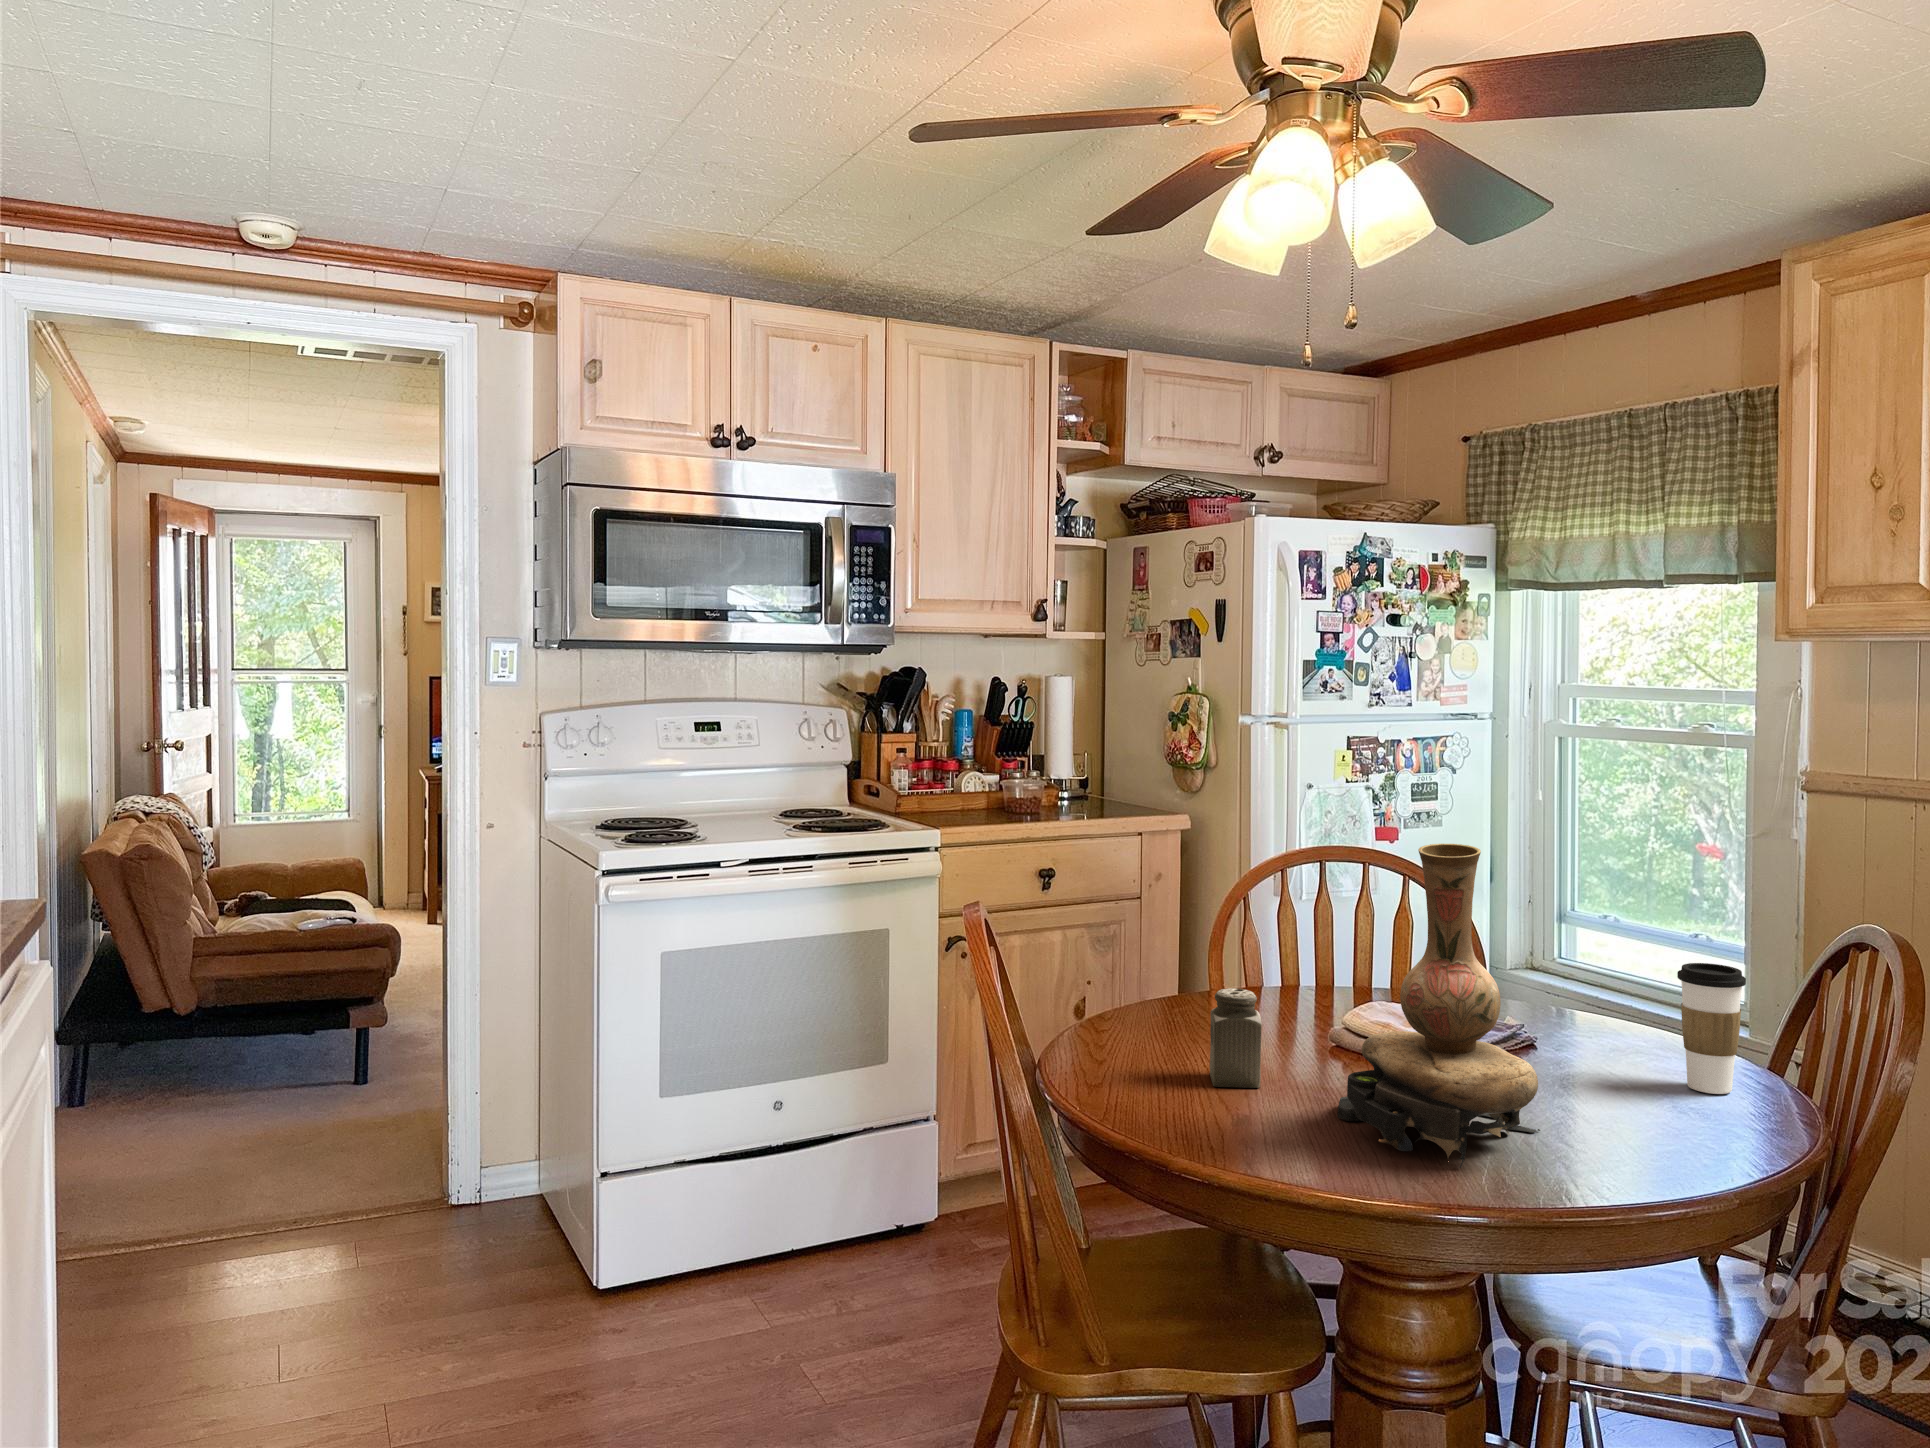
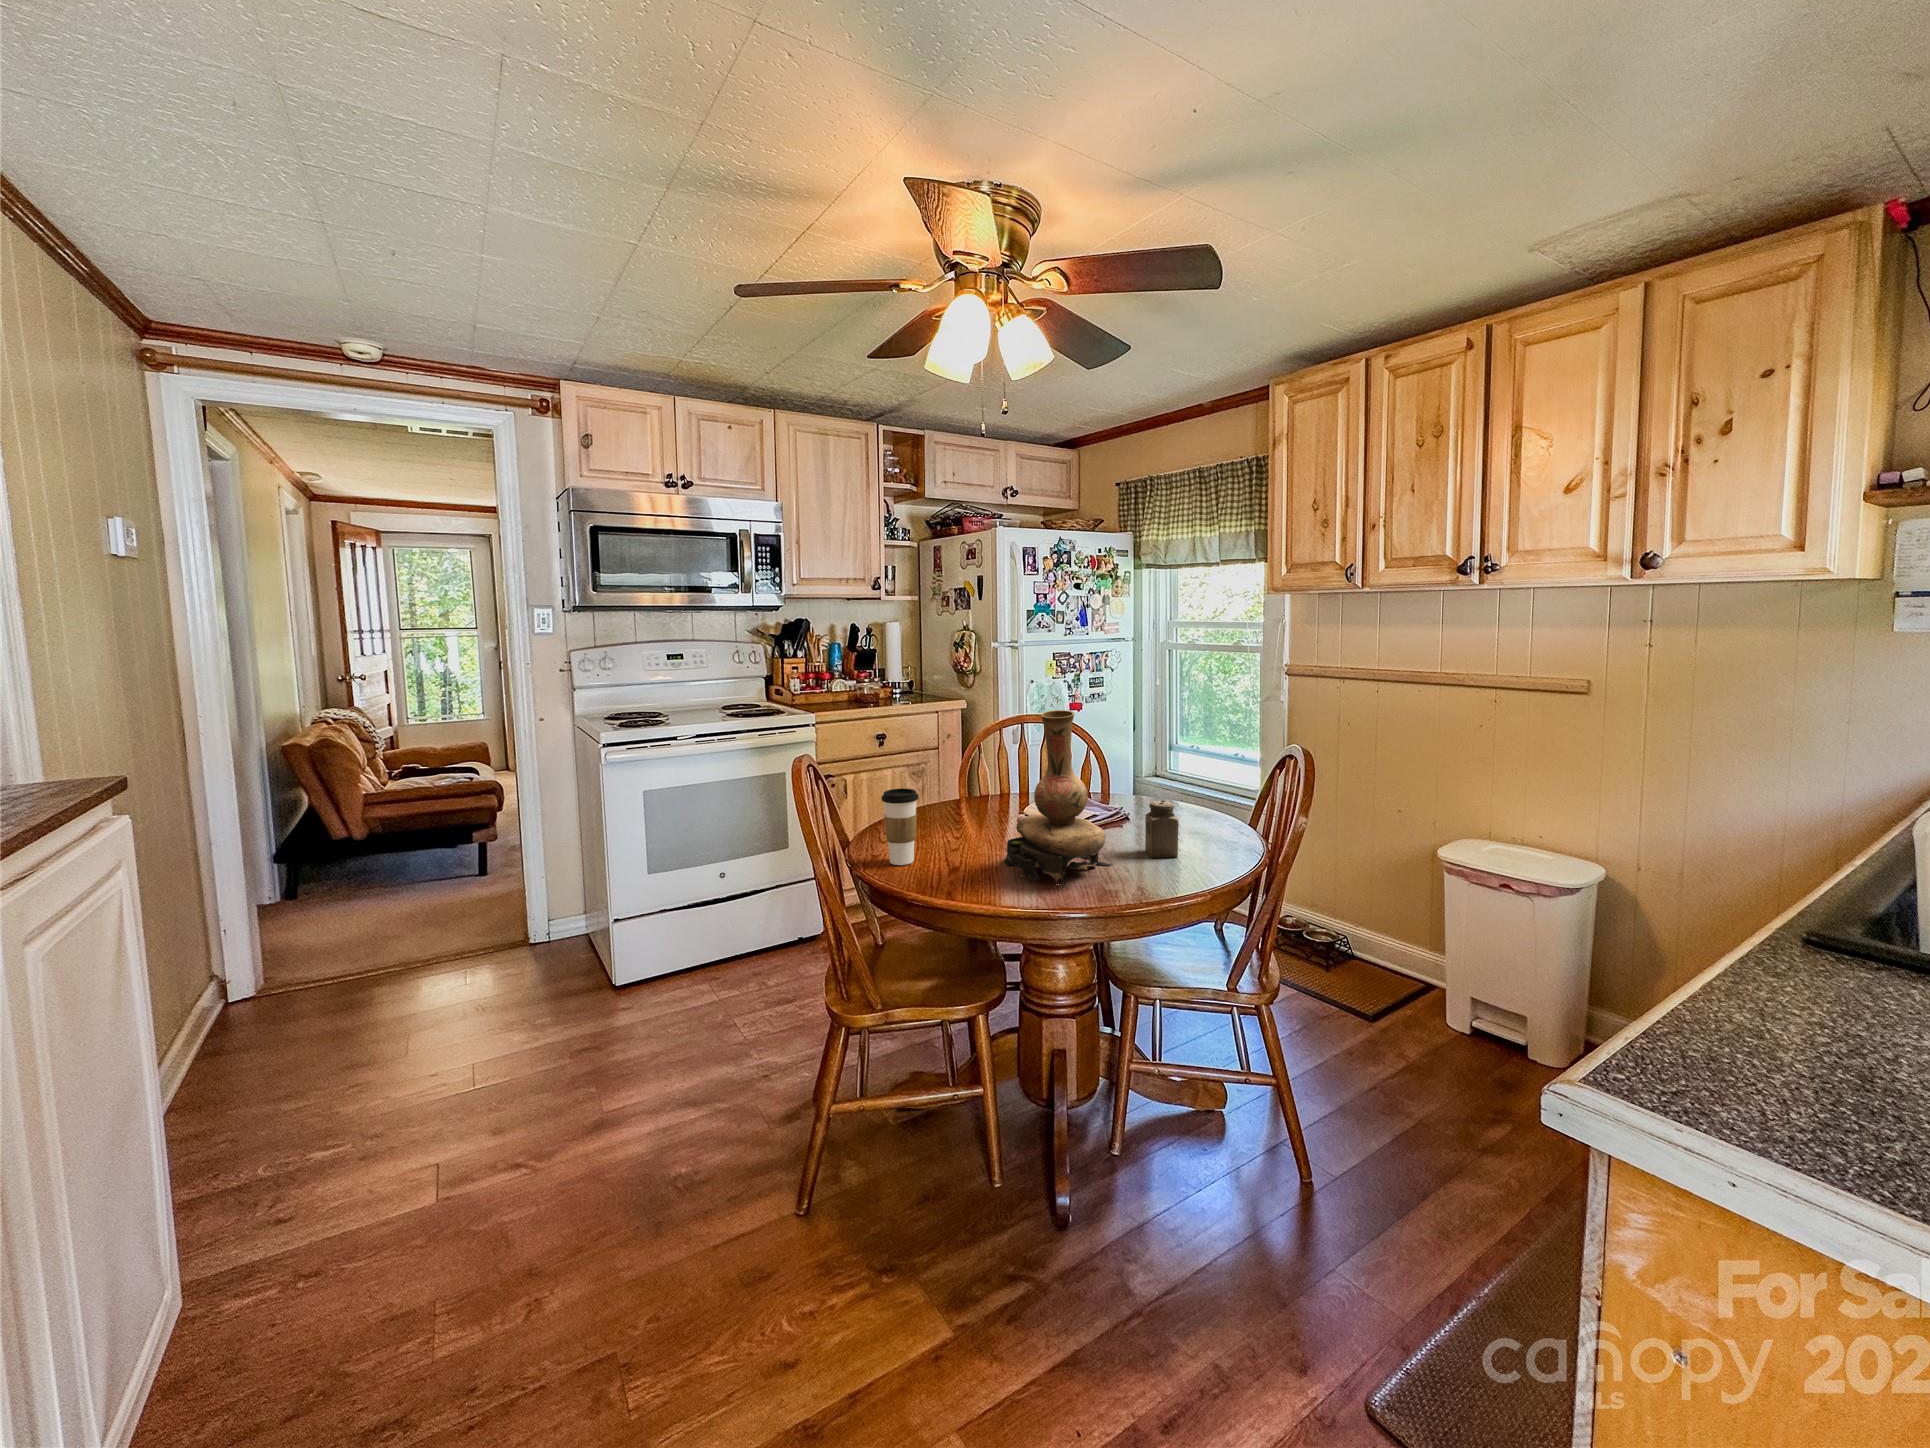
coffee cup: present [1677,963,1746,1094] -> present [882,788,919,865]
salt shaker: present [1210,988,1262,1088] -> present [1145,801,1178,858]

